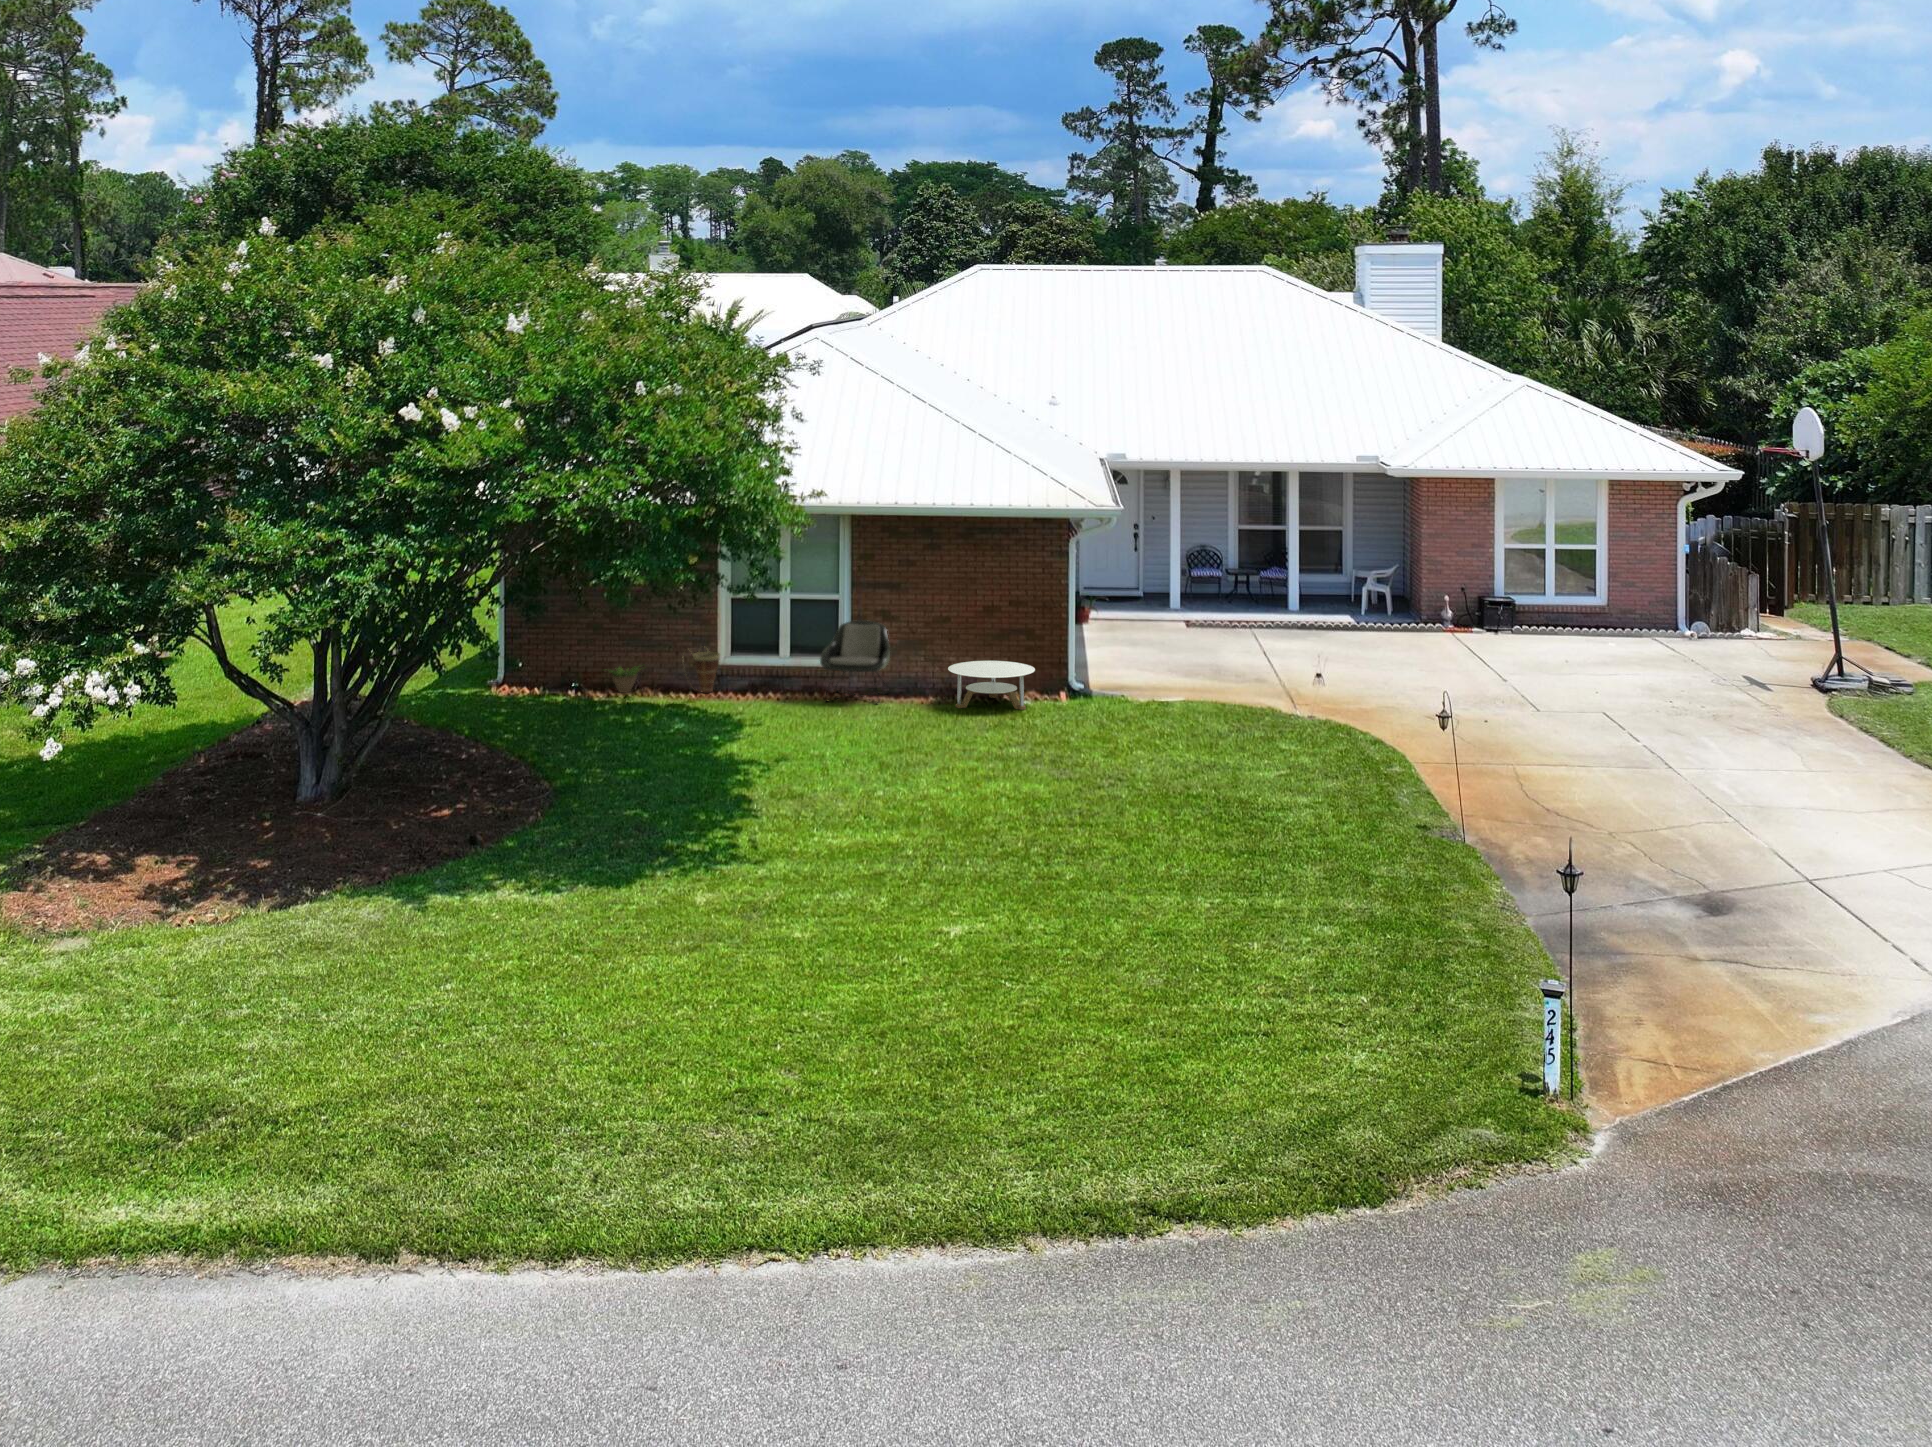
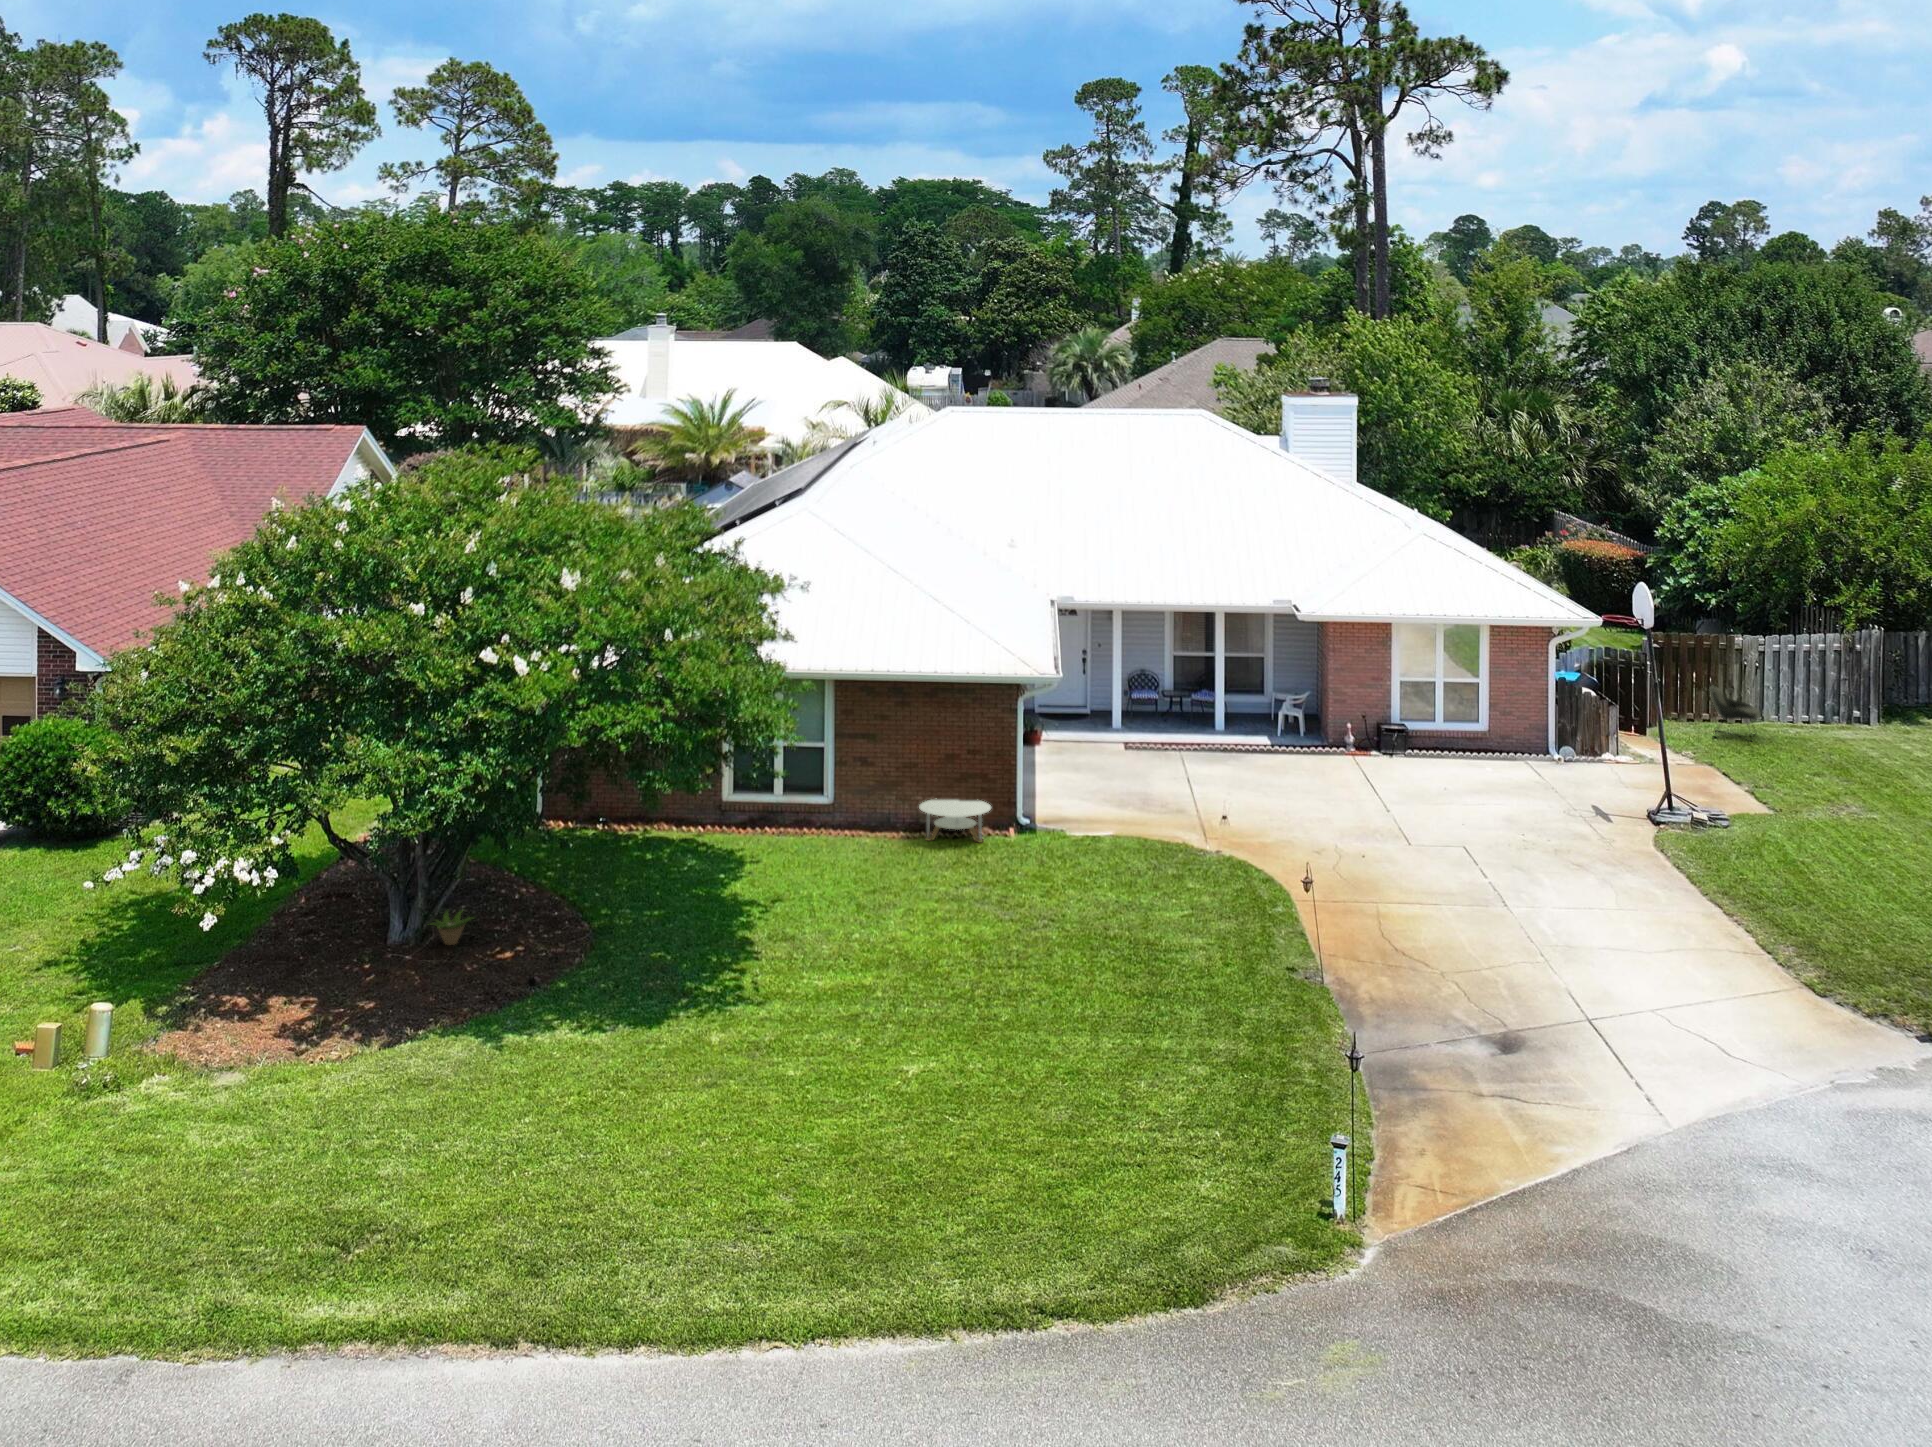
lounge chair: present [820,620,890,704] -> present [1709,685,1760,737]
basket: present [687,647,720,693] -> none [697,784,729,825]
decorative plant: present [609,666,641,693] -> present [428,911,474,945]

